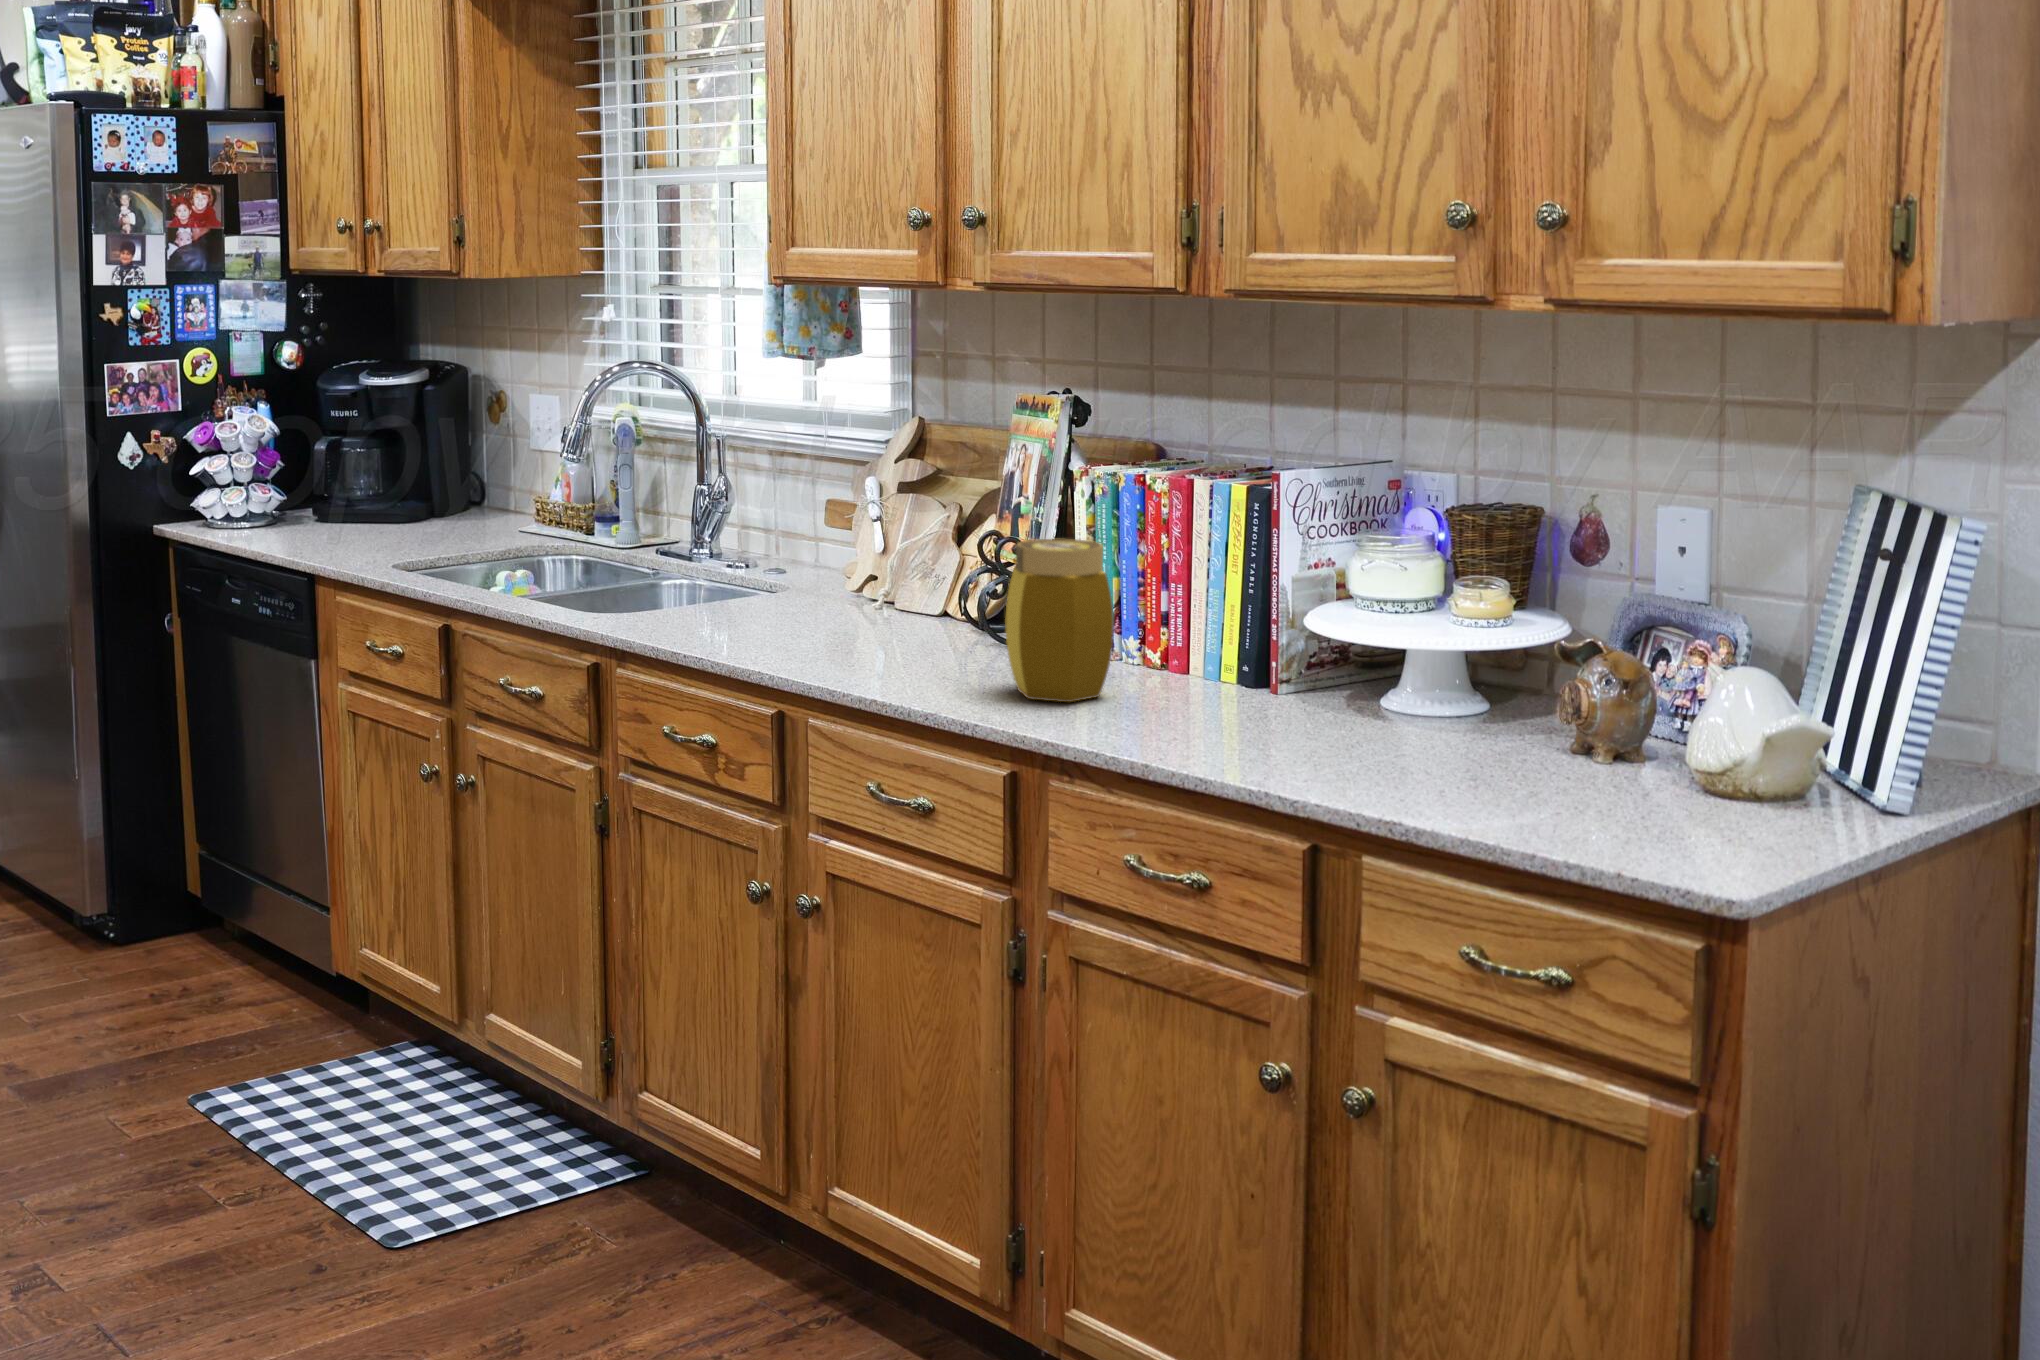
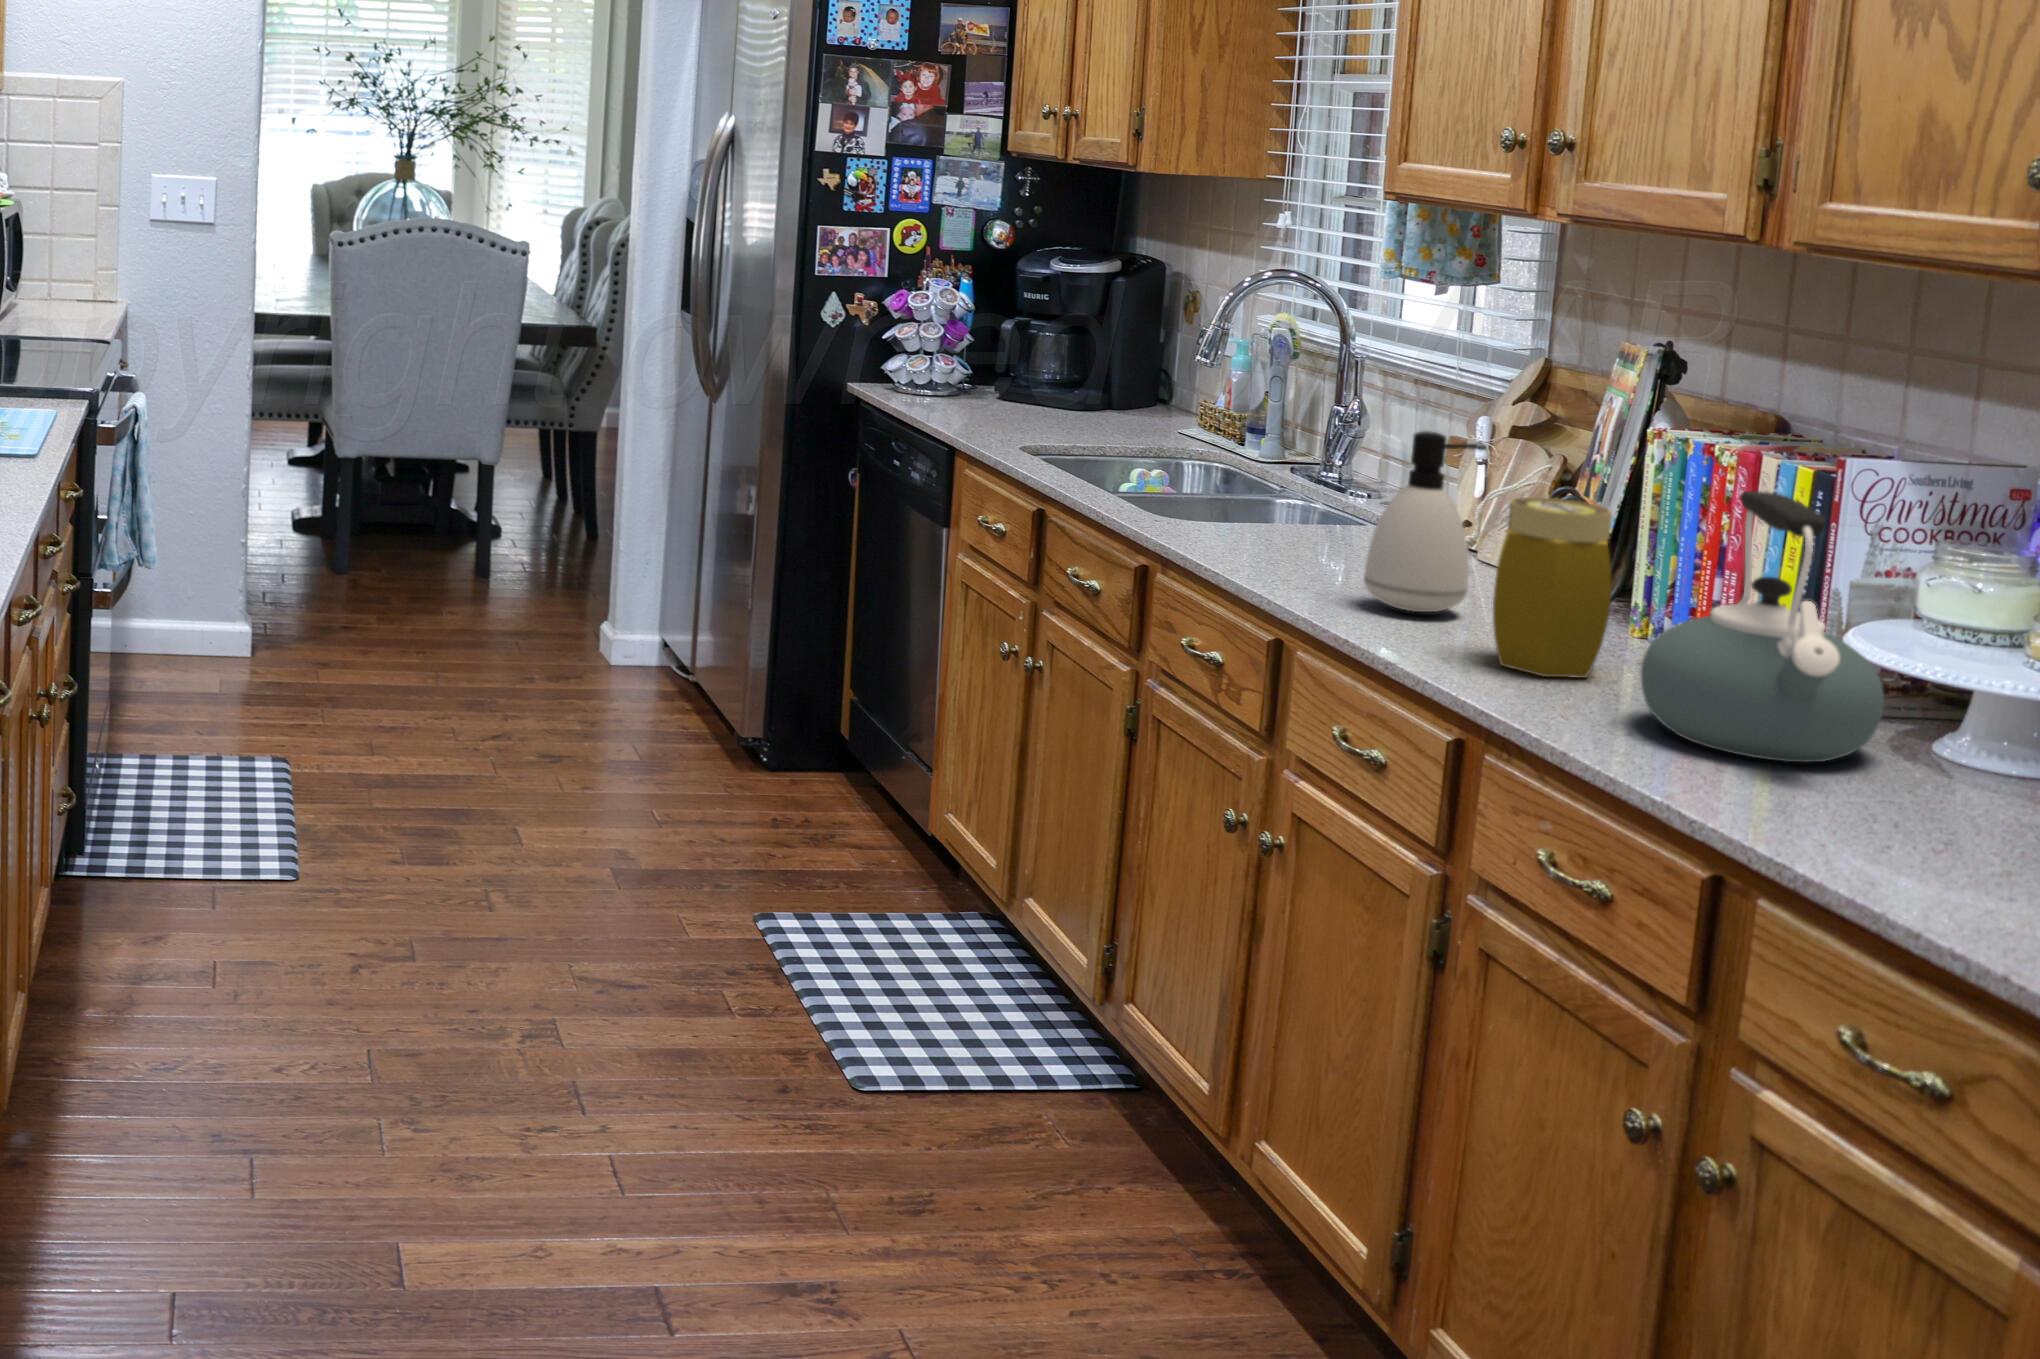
soap dispenser: none [858,493,952,664] -> present [1364,431,1486,612]
kettle: none [1177,507,1369,740] -> present [1641,491,1884,762]

